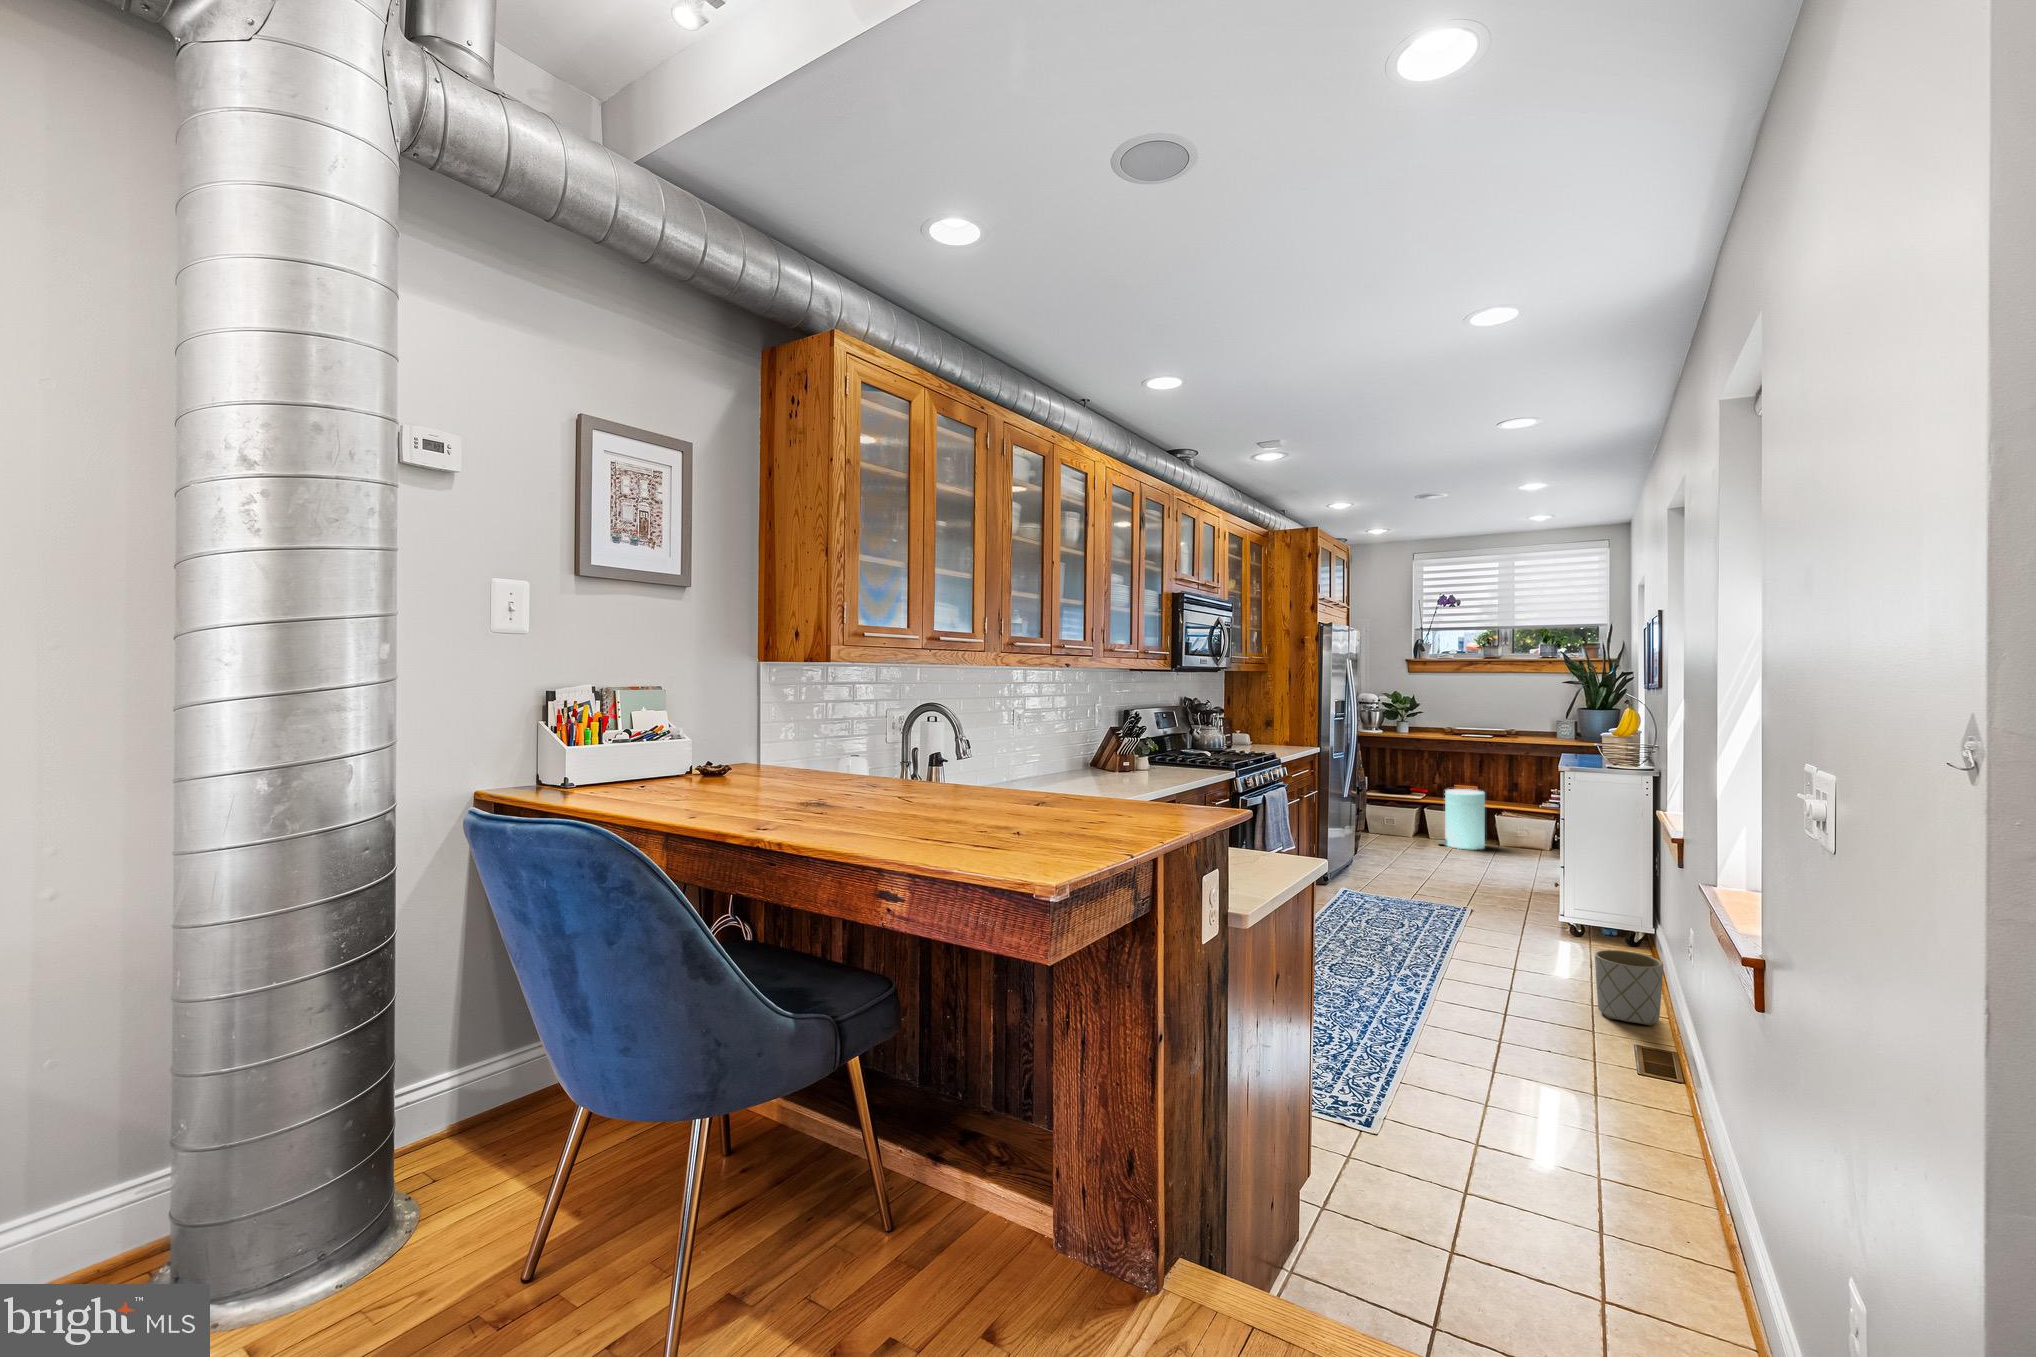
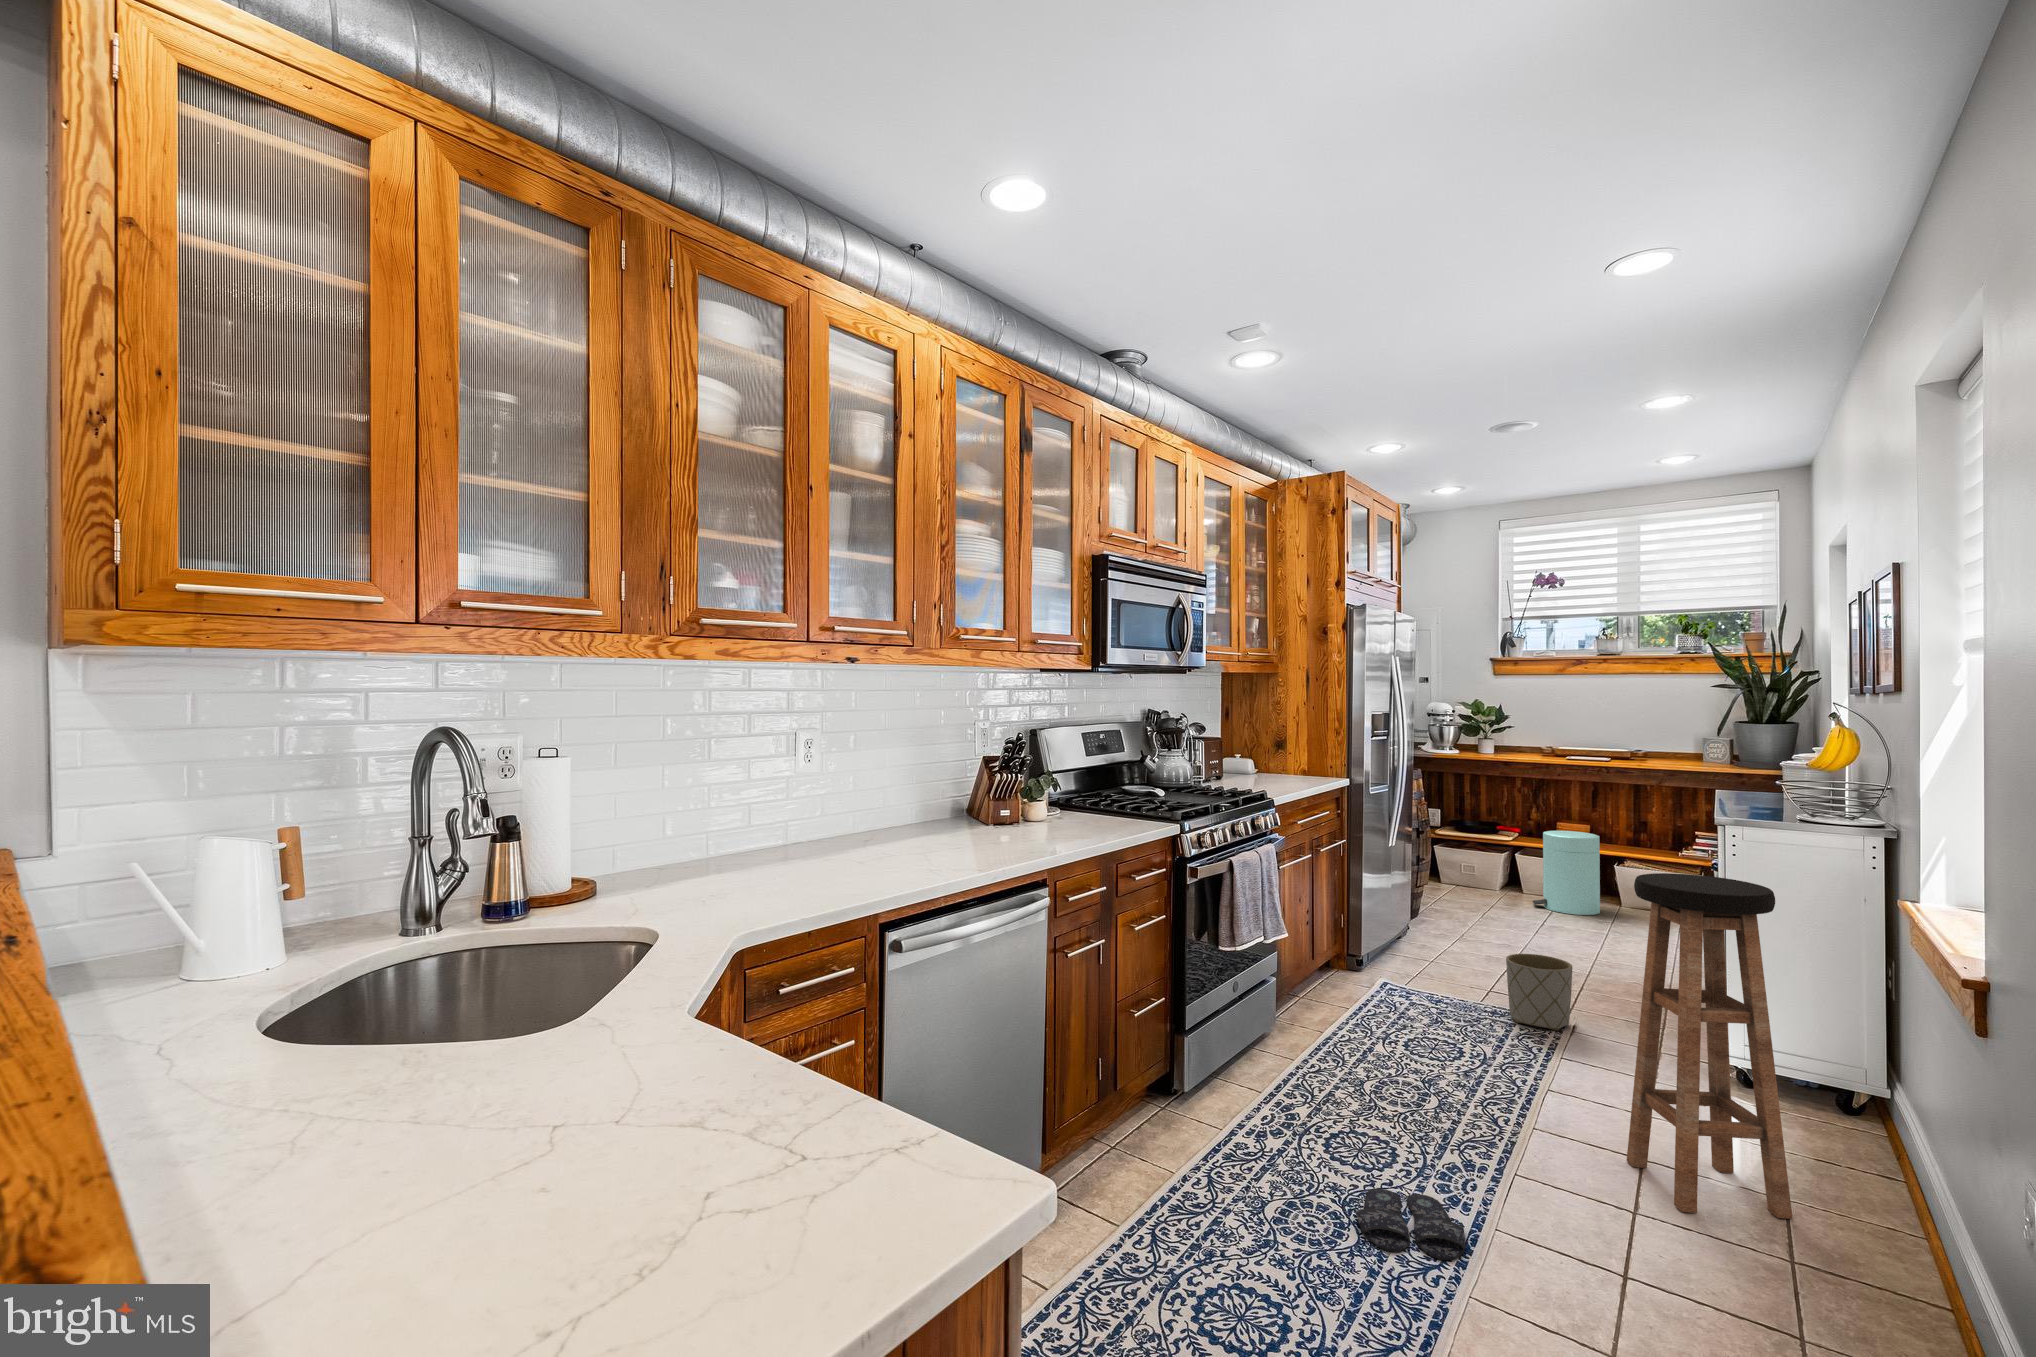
bar stool: none [1506,799,1595,990] -> present [1627,873,1792,1219]
planter: present [1595,950,1663,1026] -> present [1506,954,1572,1030]
slippers: none [1357,984,1420,1010] -> present [1356,1188,1465,1260]

